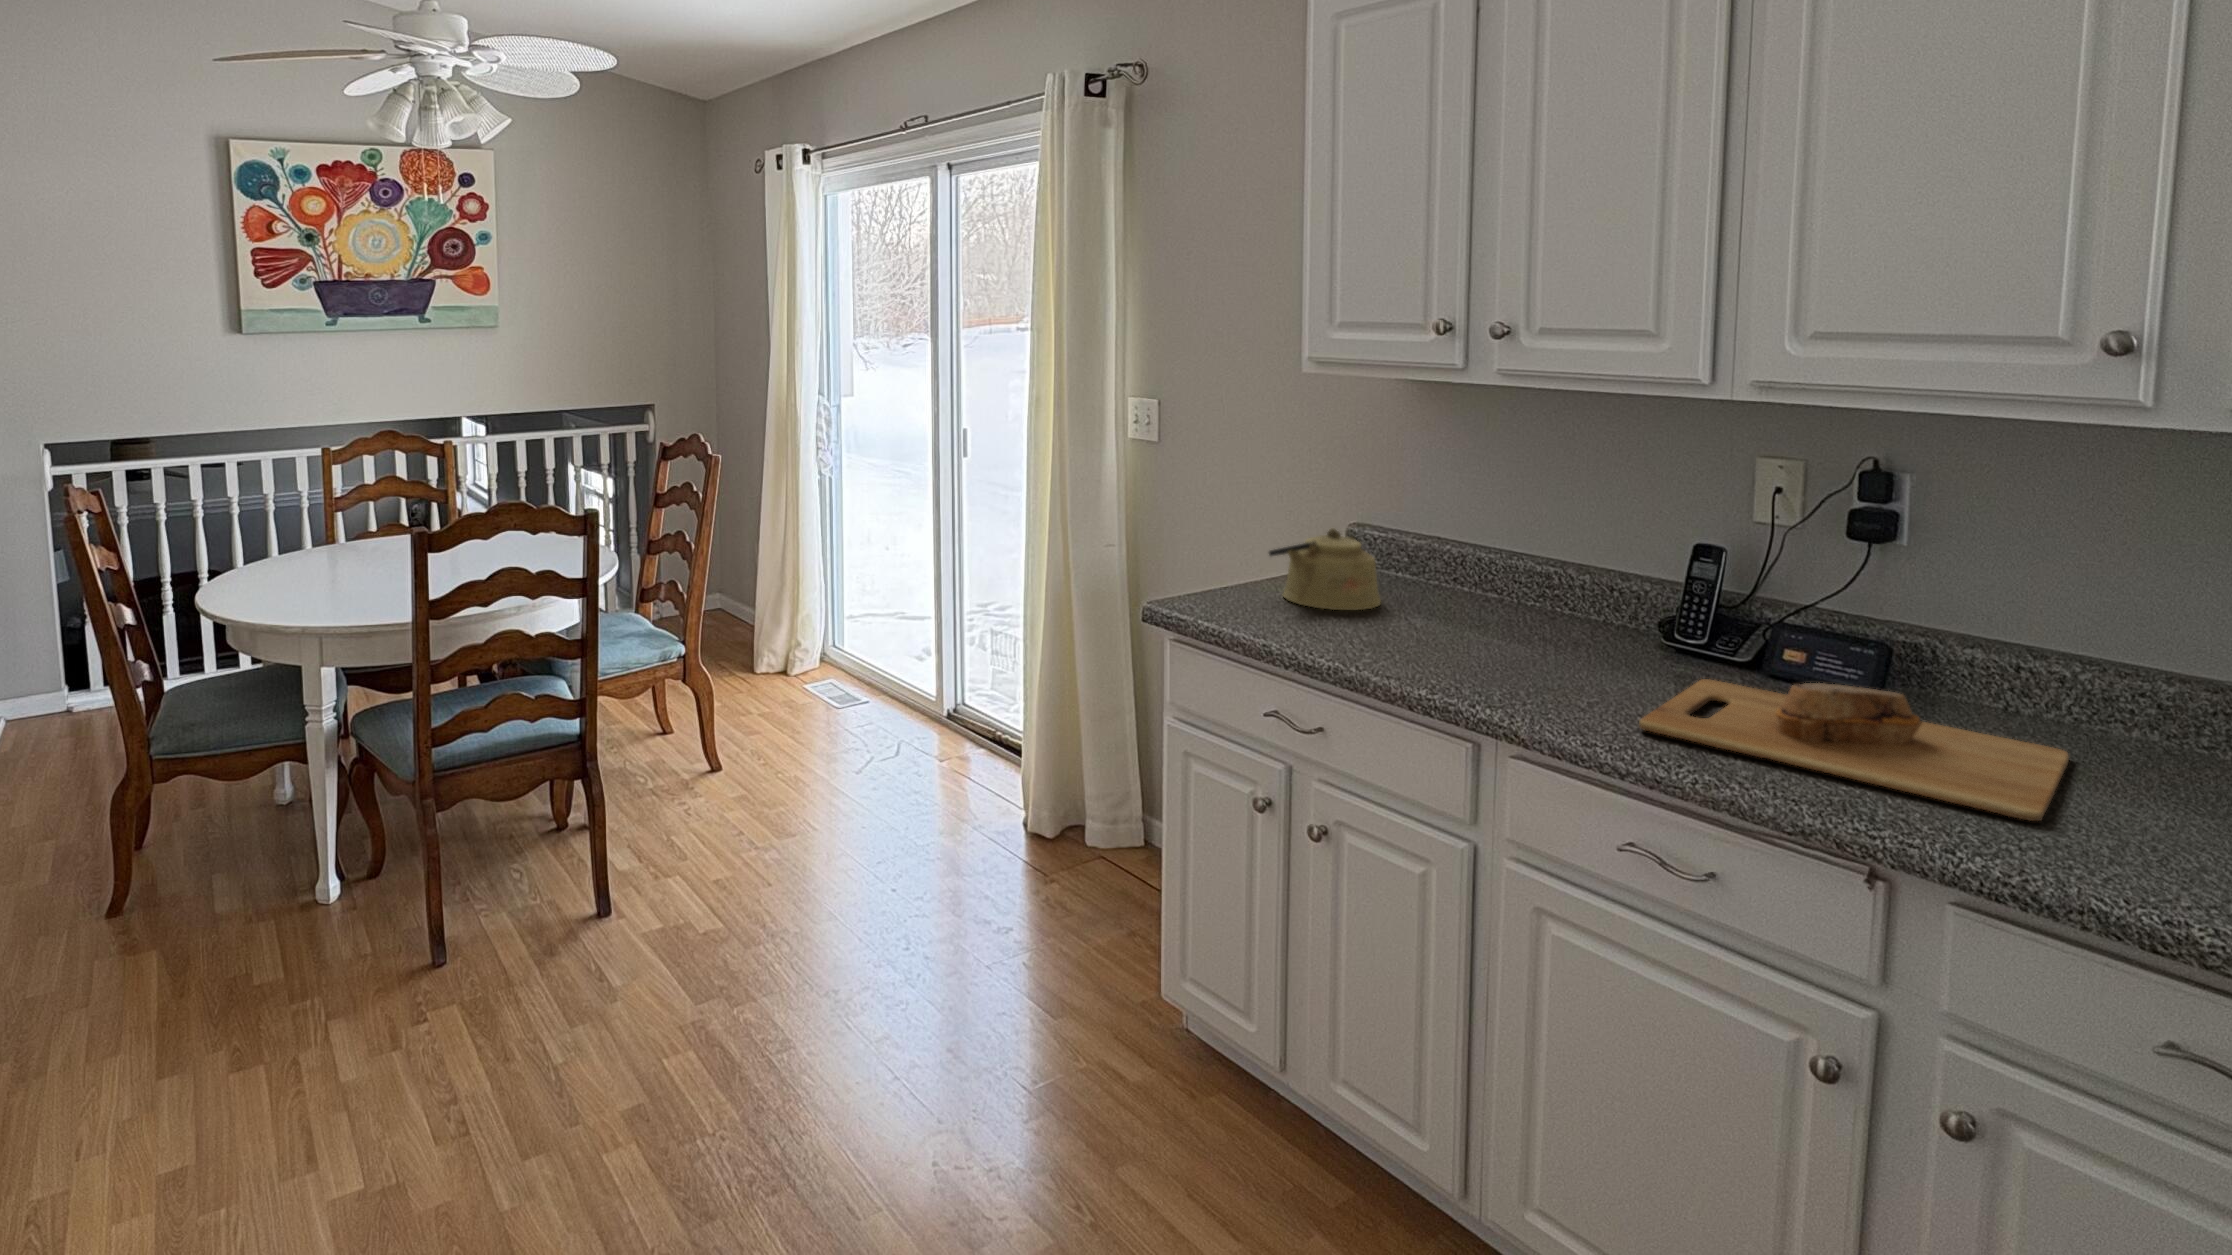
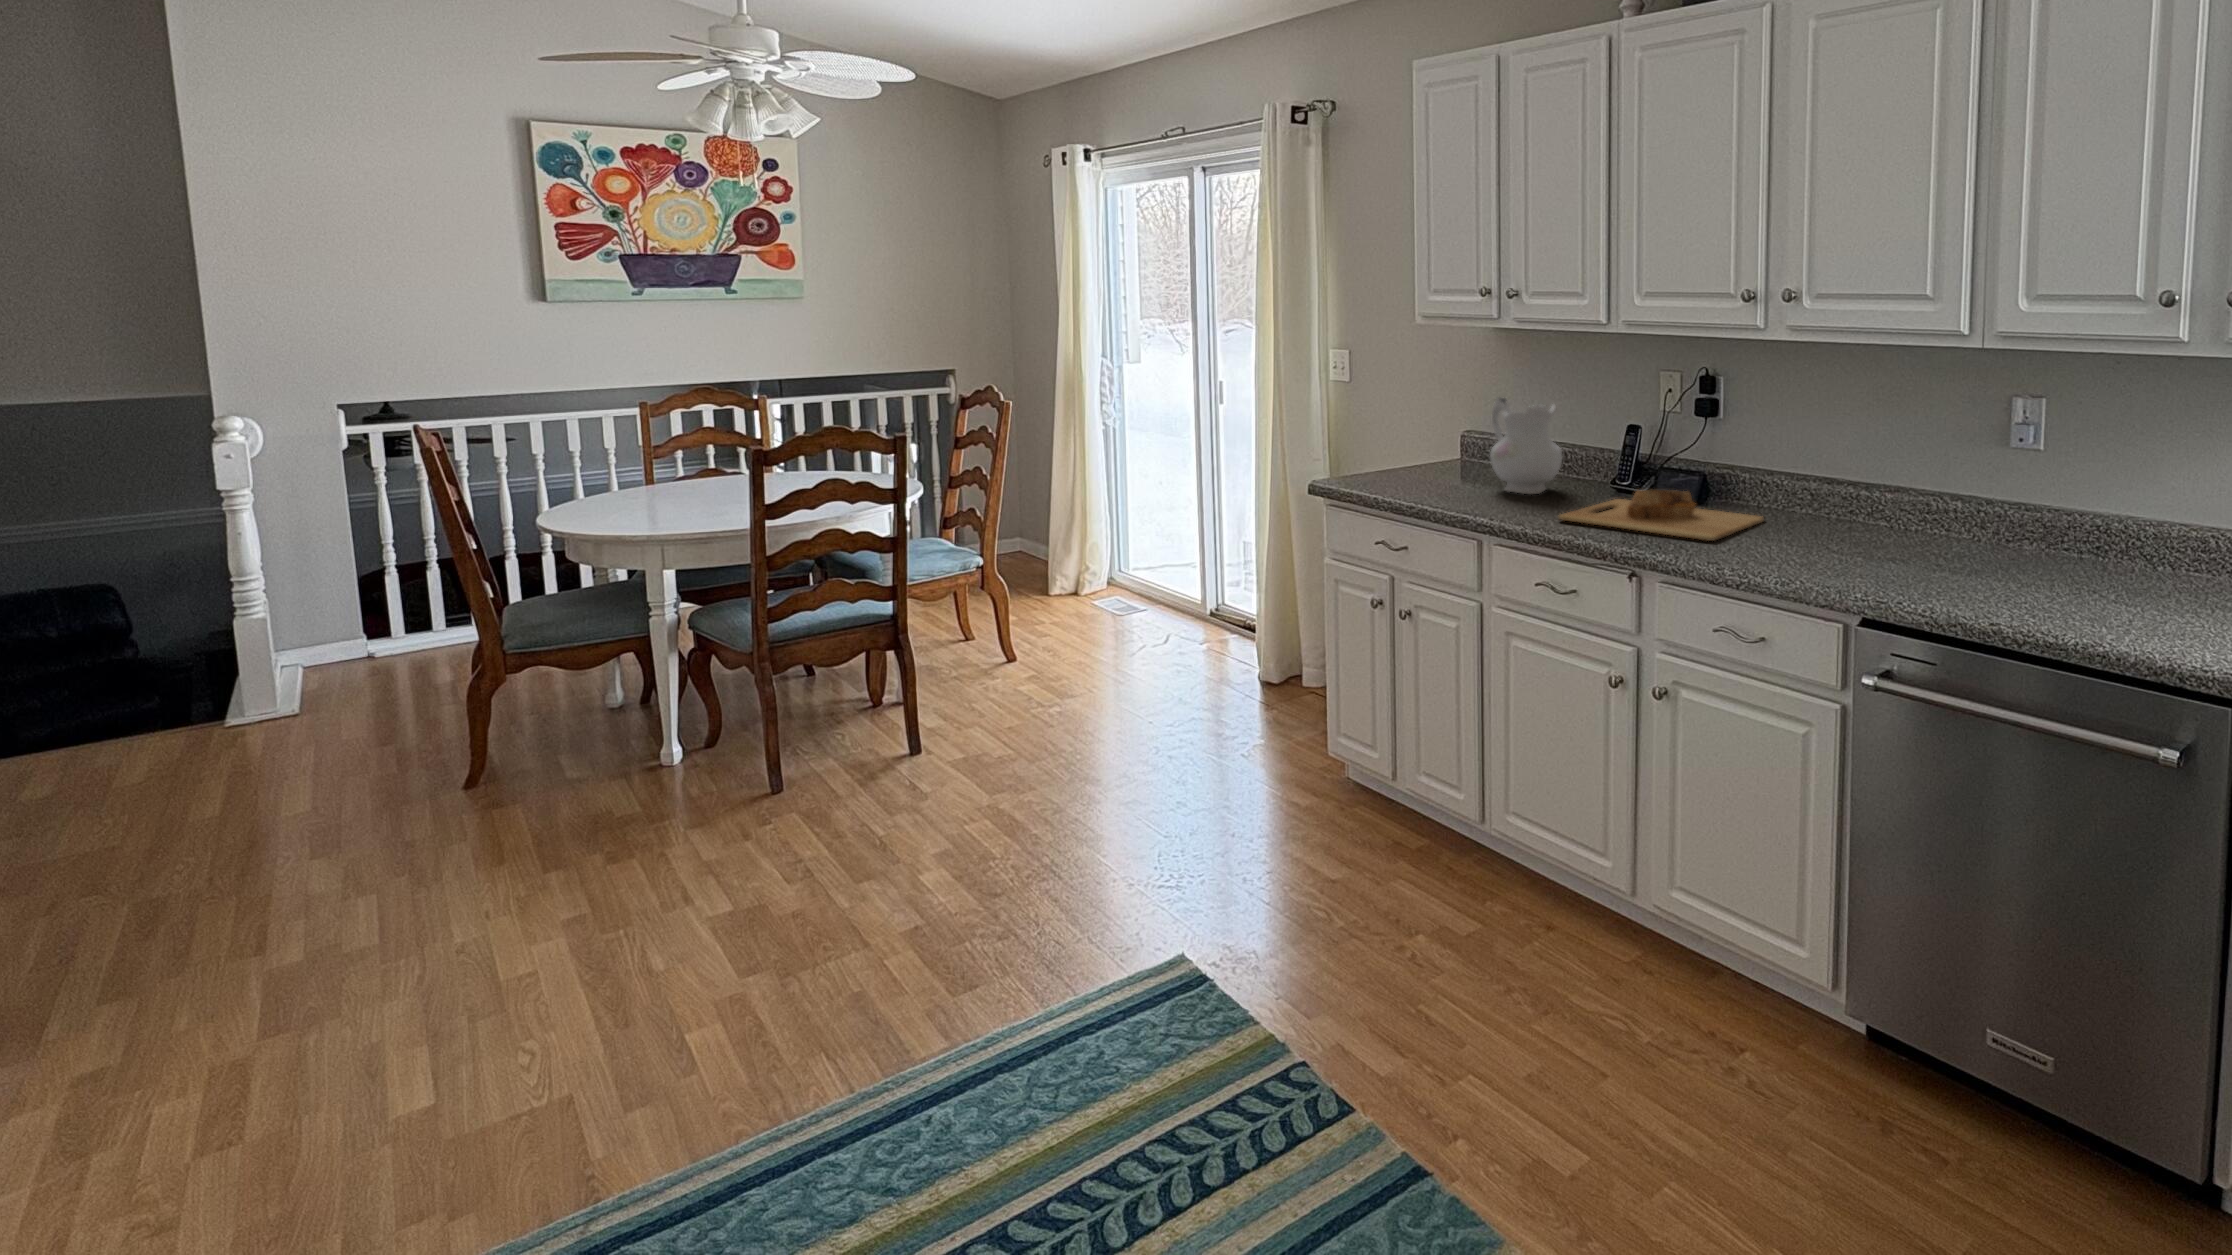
ceramic pitcher: none [1442,492,1575,654] -> present [1490,397,1562,494]
kettle: present [1269,528,1381,610] -> none [1397,427,1468,480]

